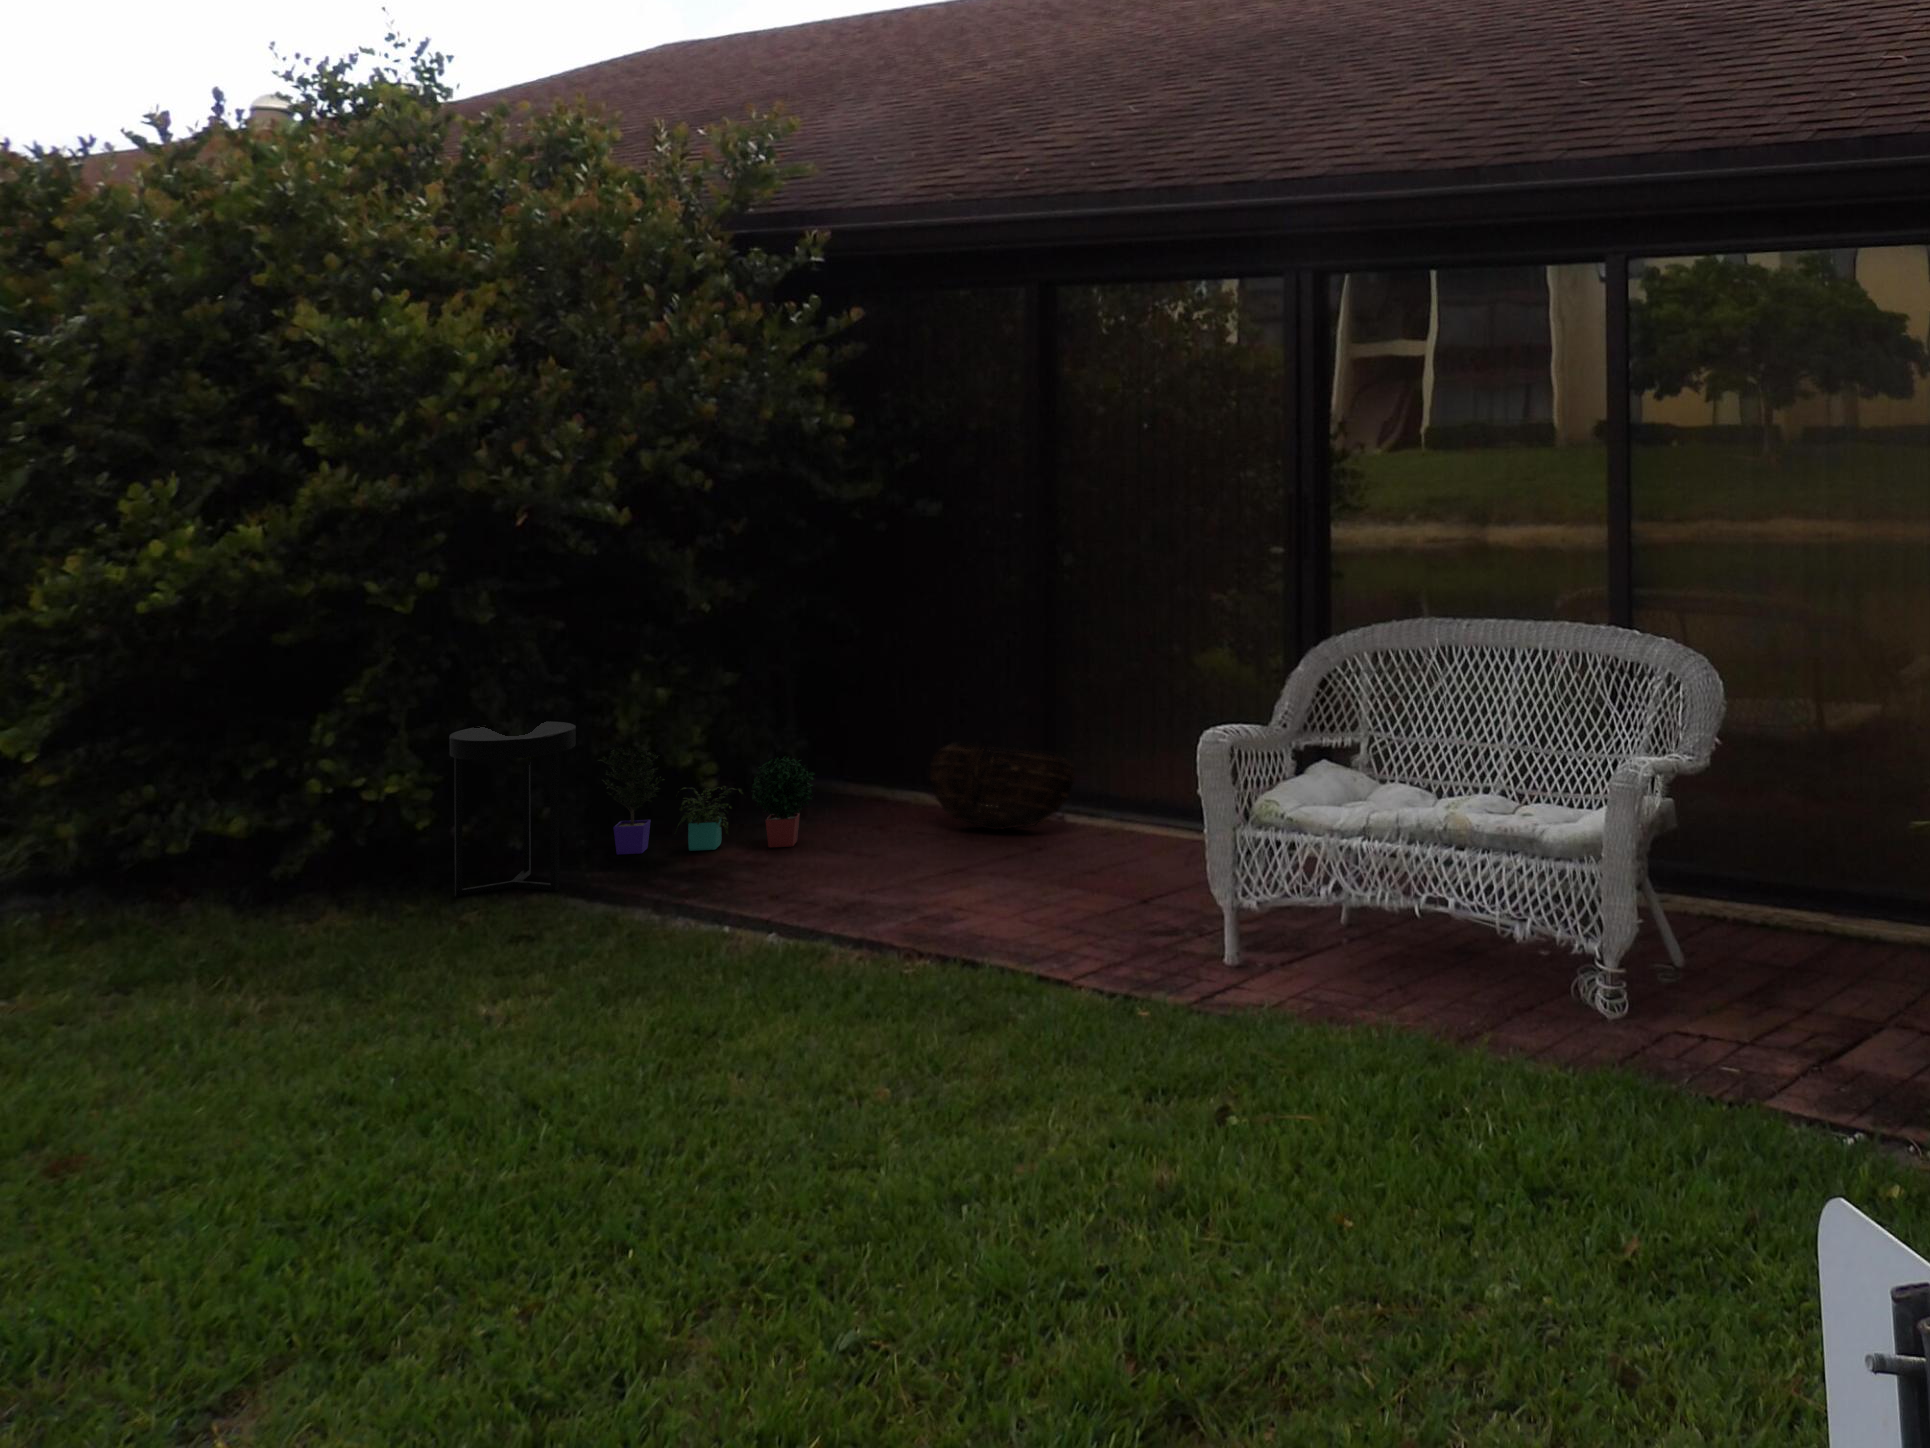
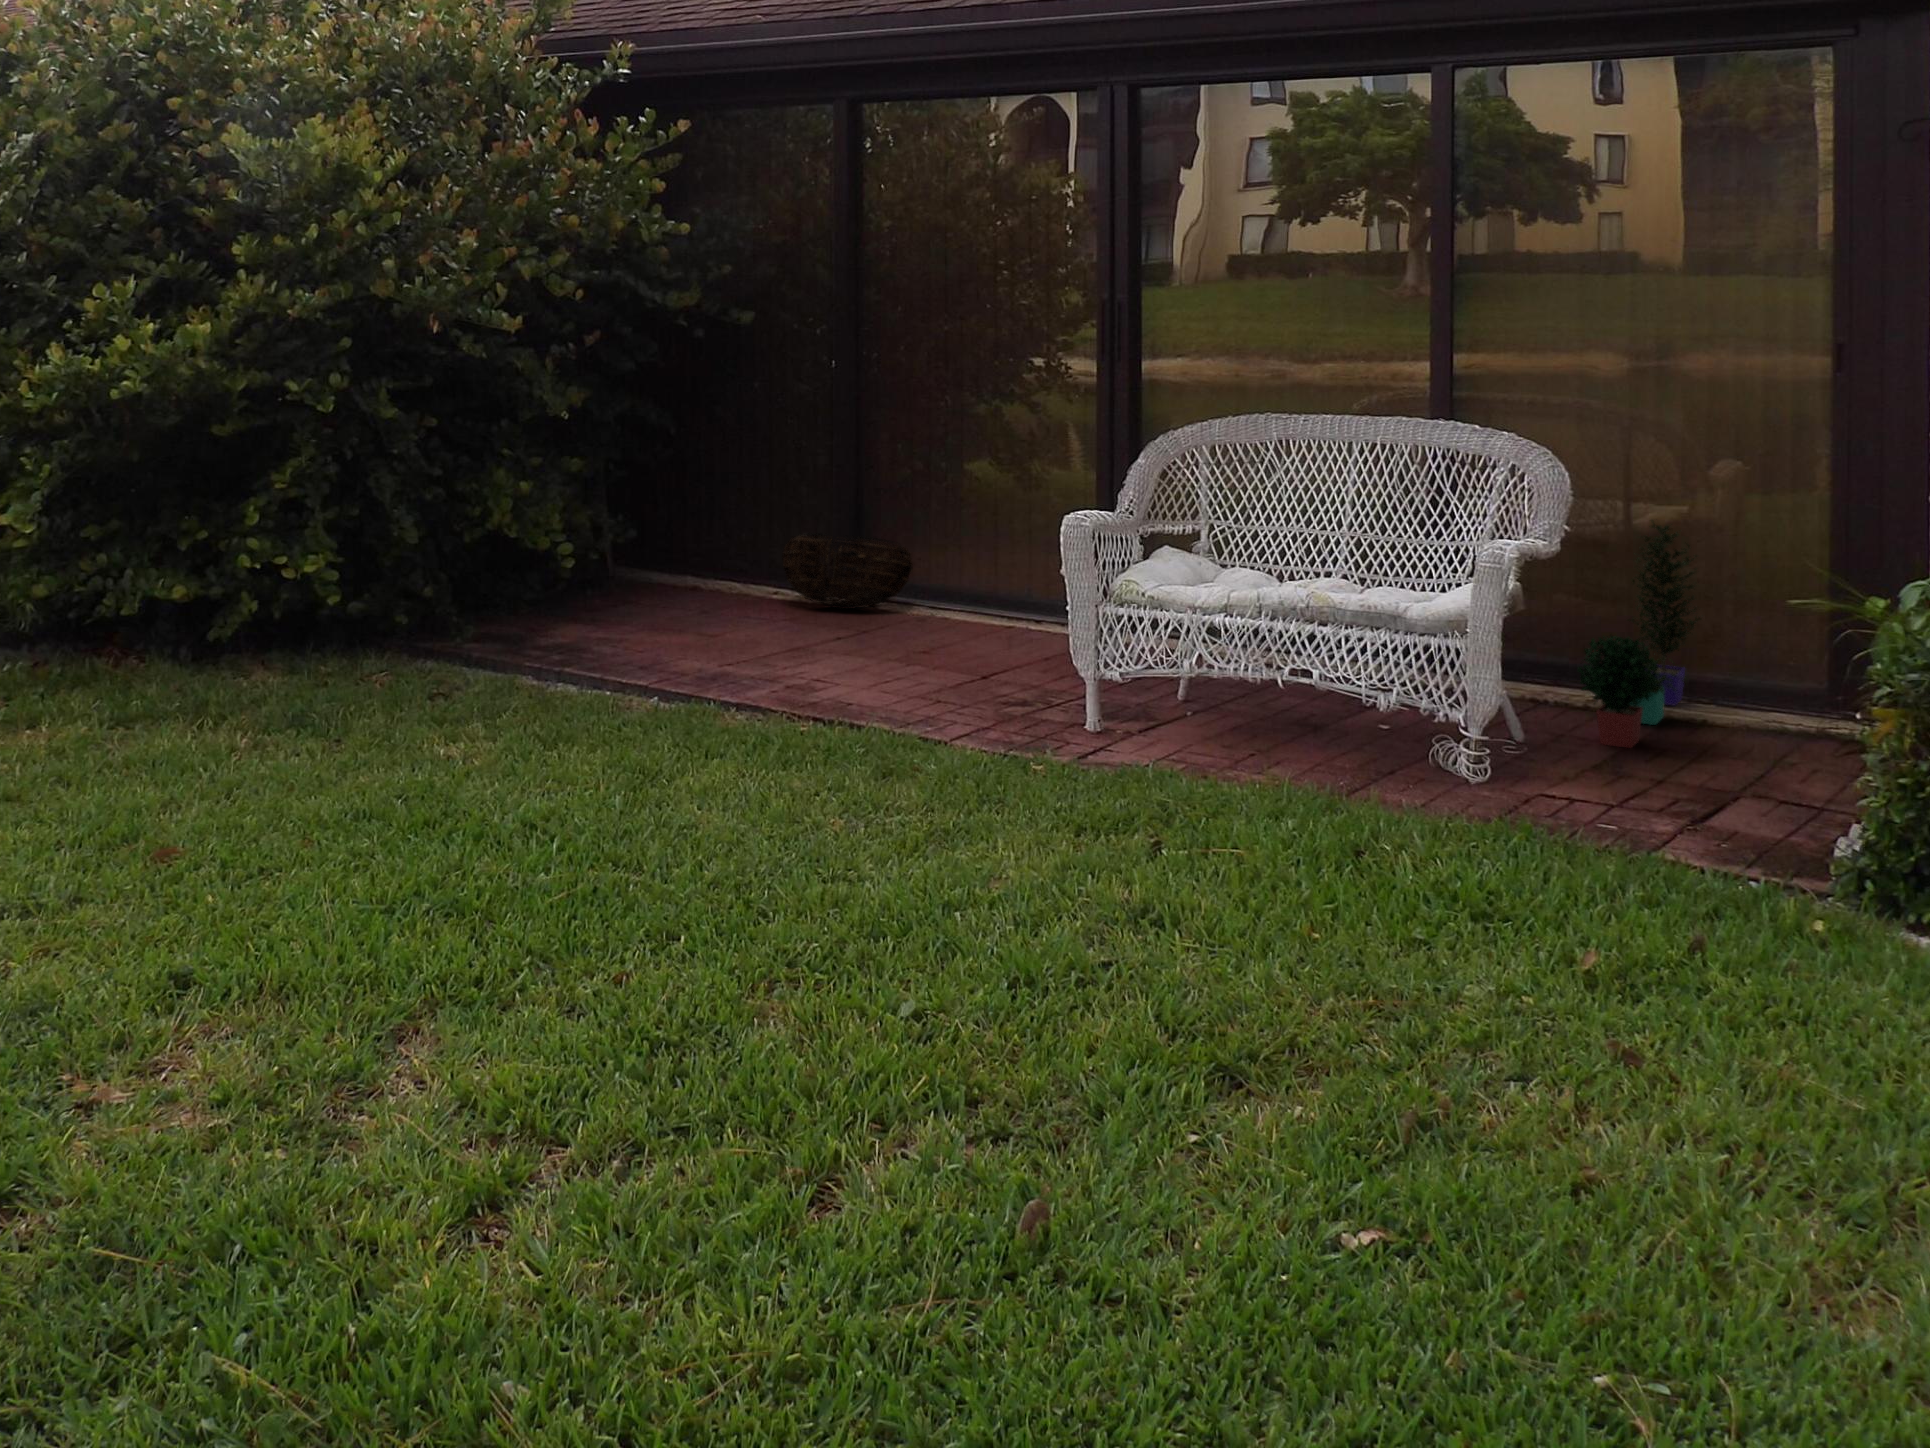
side table: present [450,721,576,897] -> none [401,519,501,666]
potted plant: present [598,745,815,855] -> present [1578,520,1700,748]

